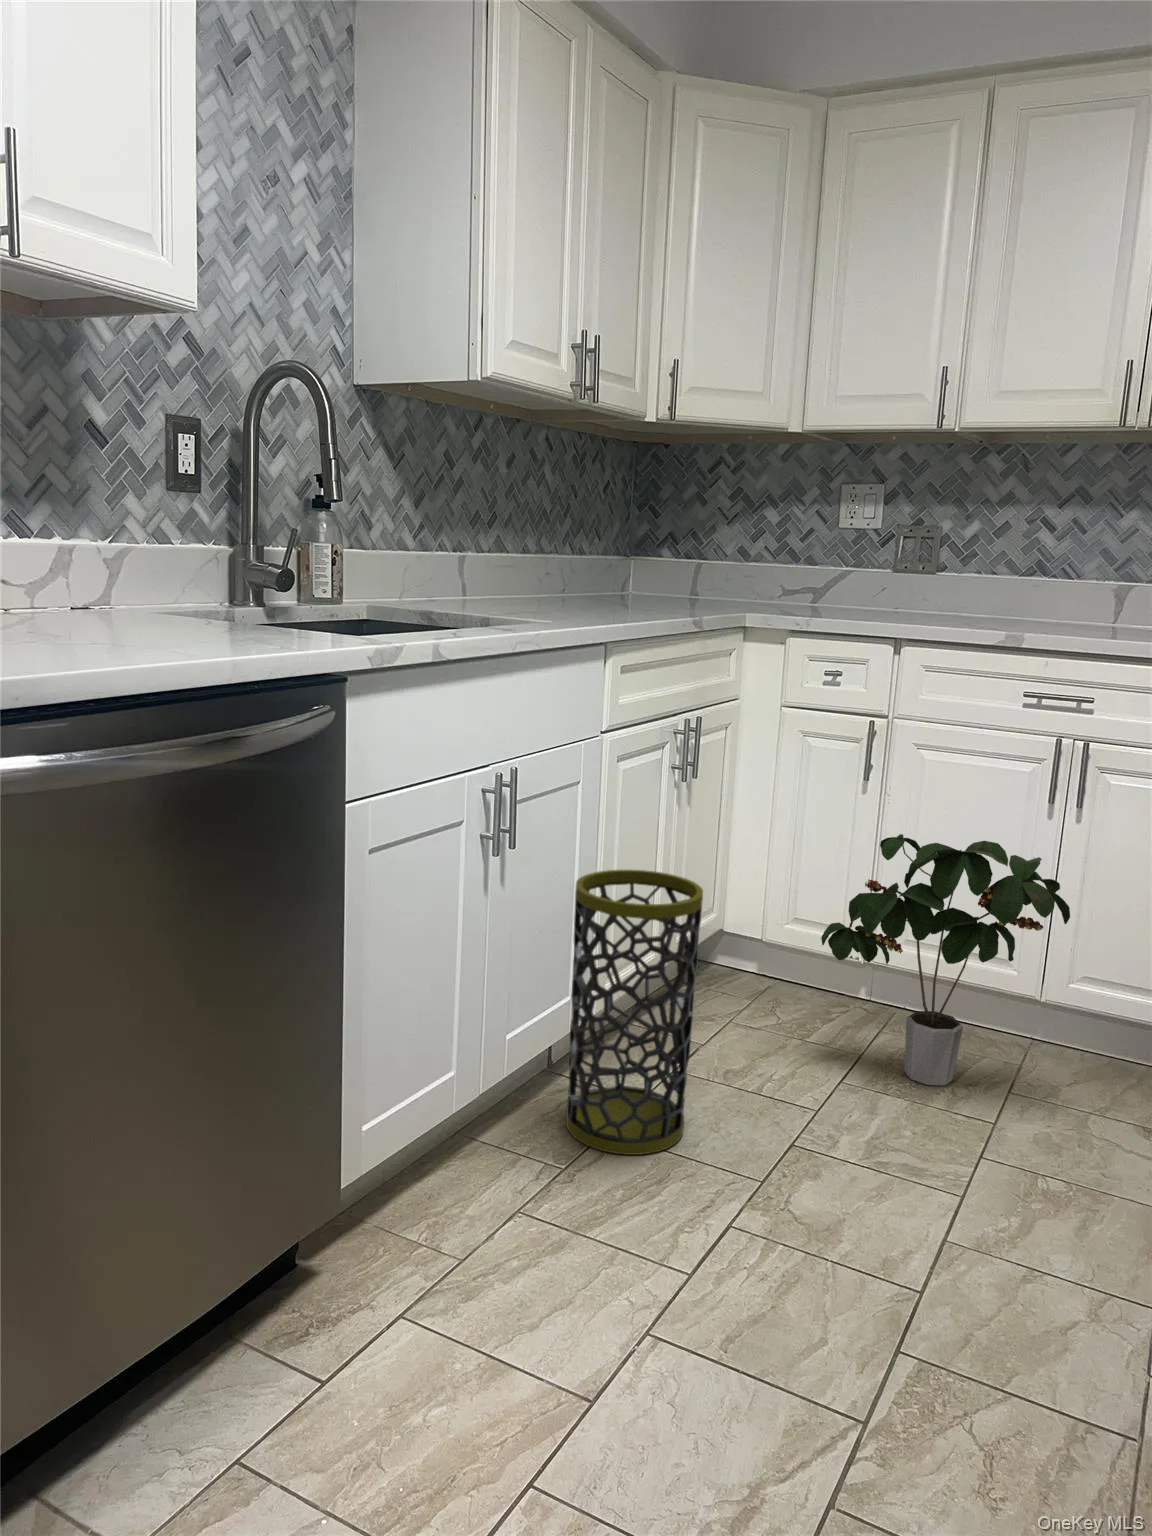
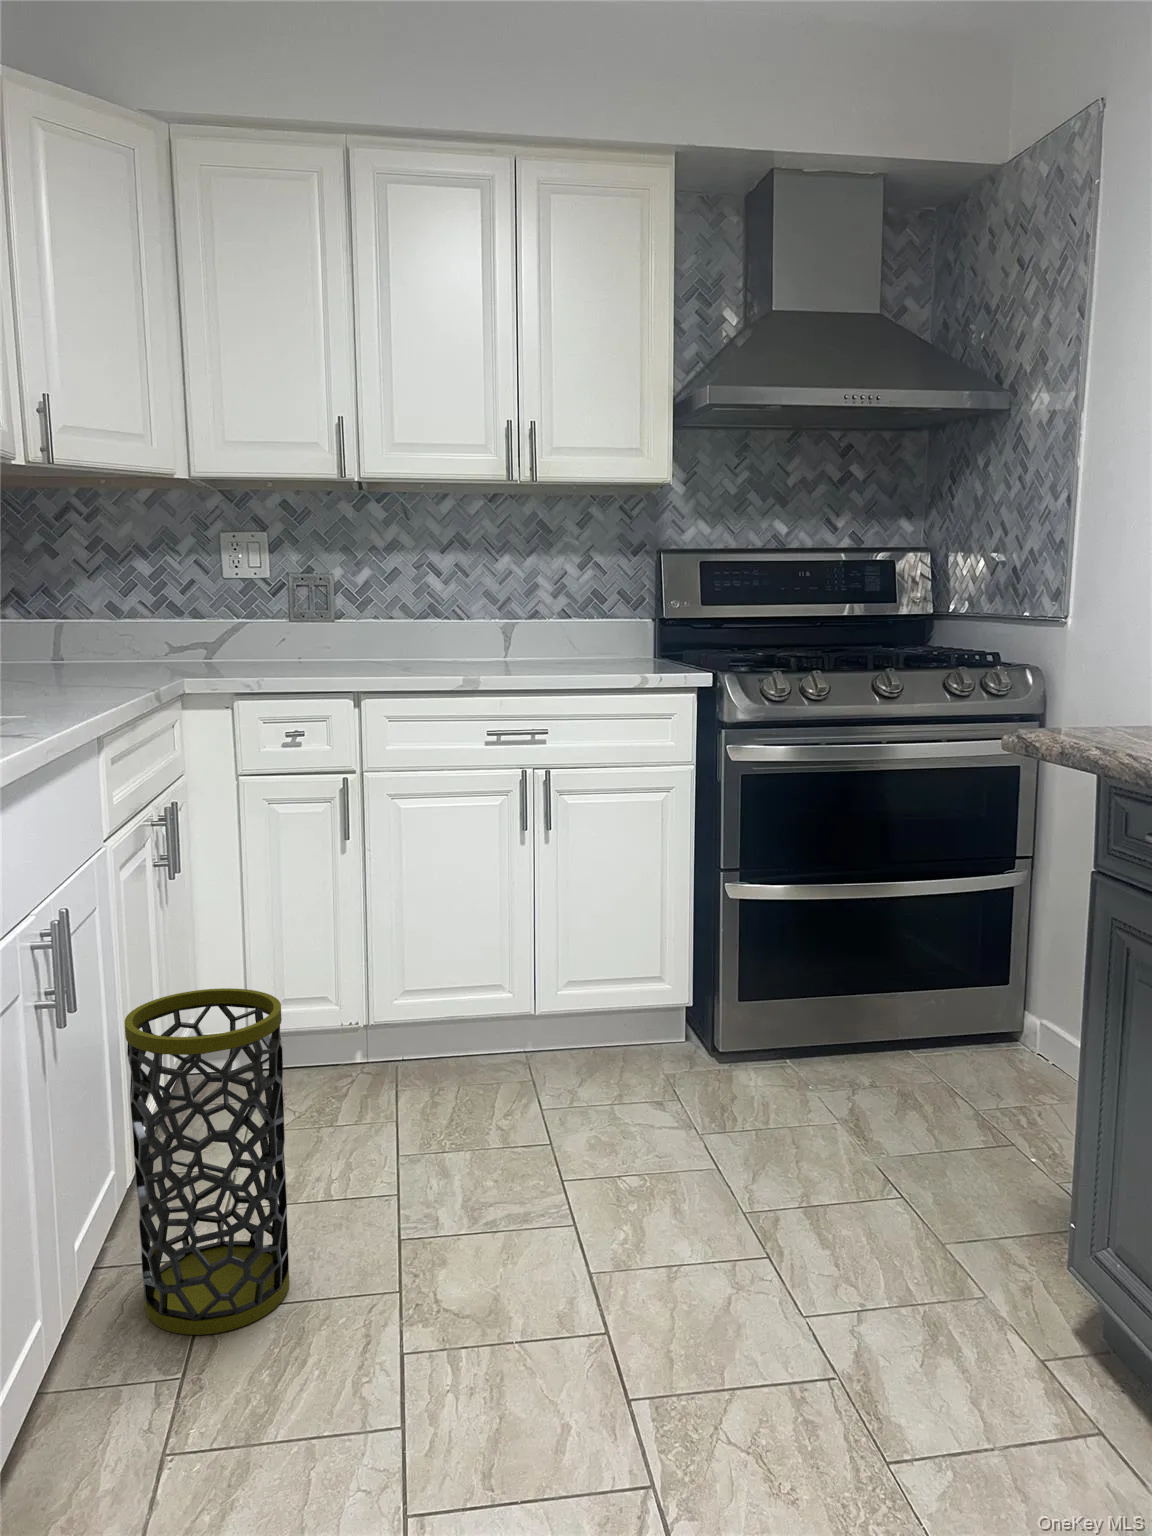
potted plant: present [821,834,1070,1085] -> none [346,880,573,1131]

